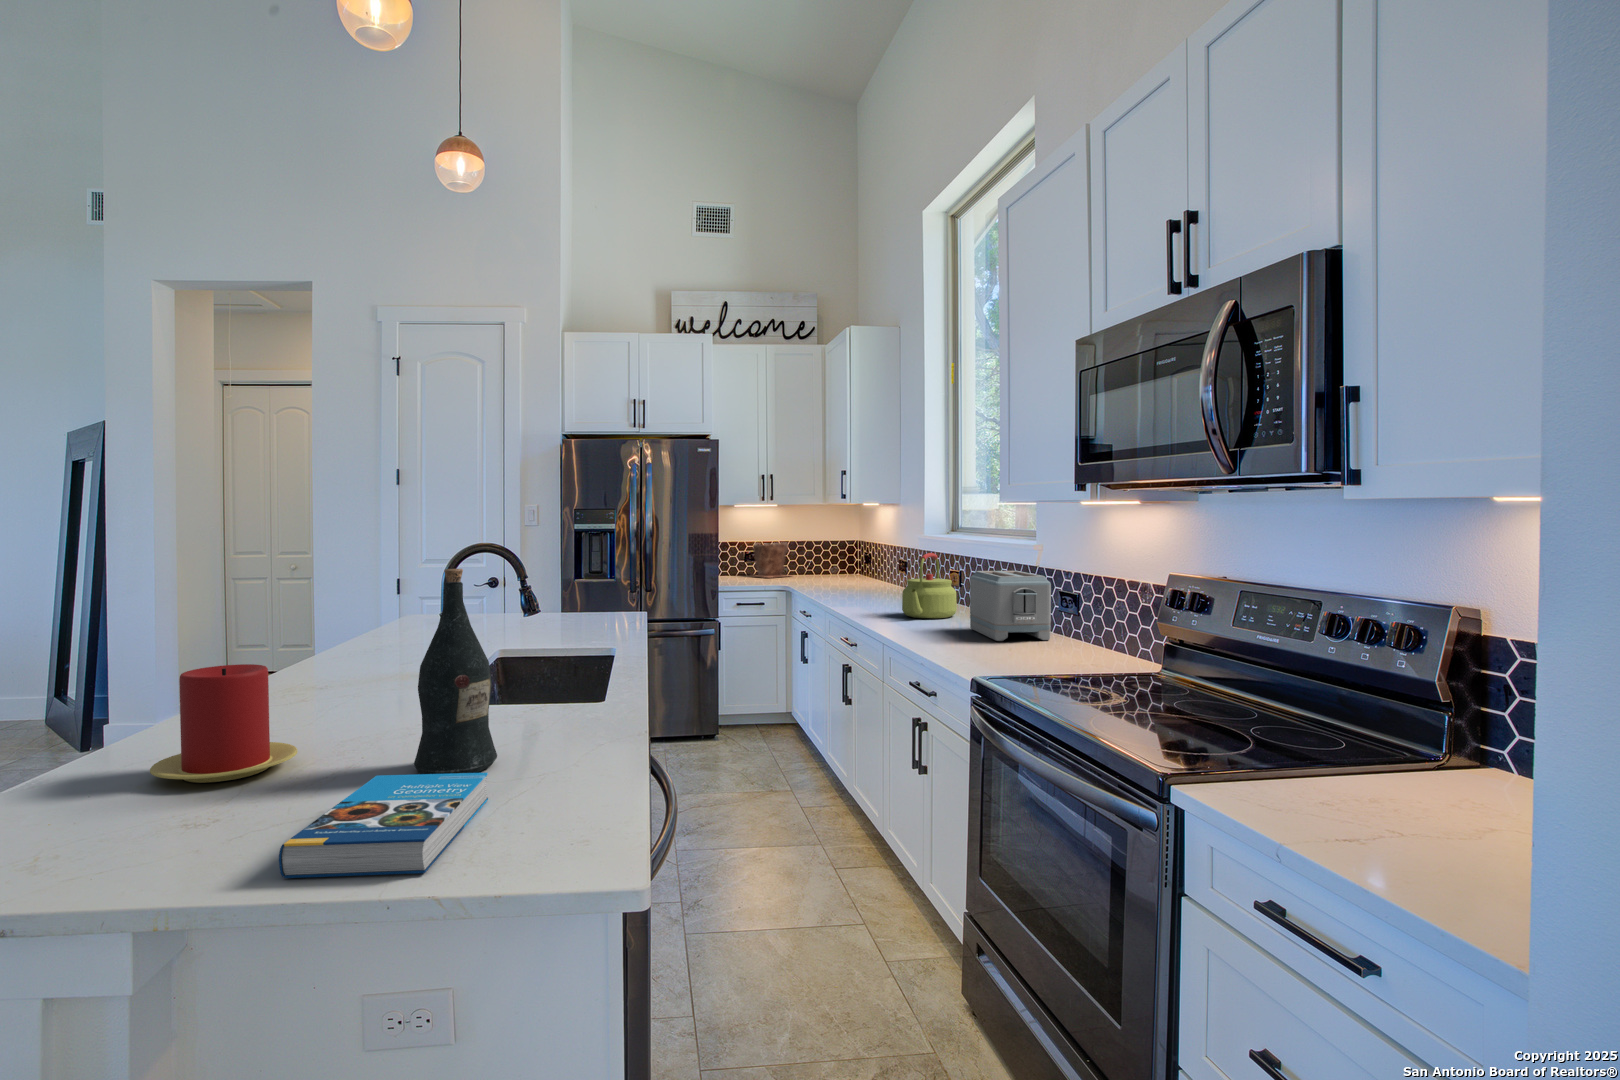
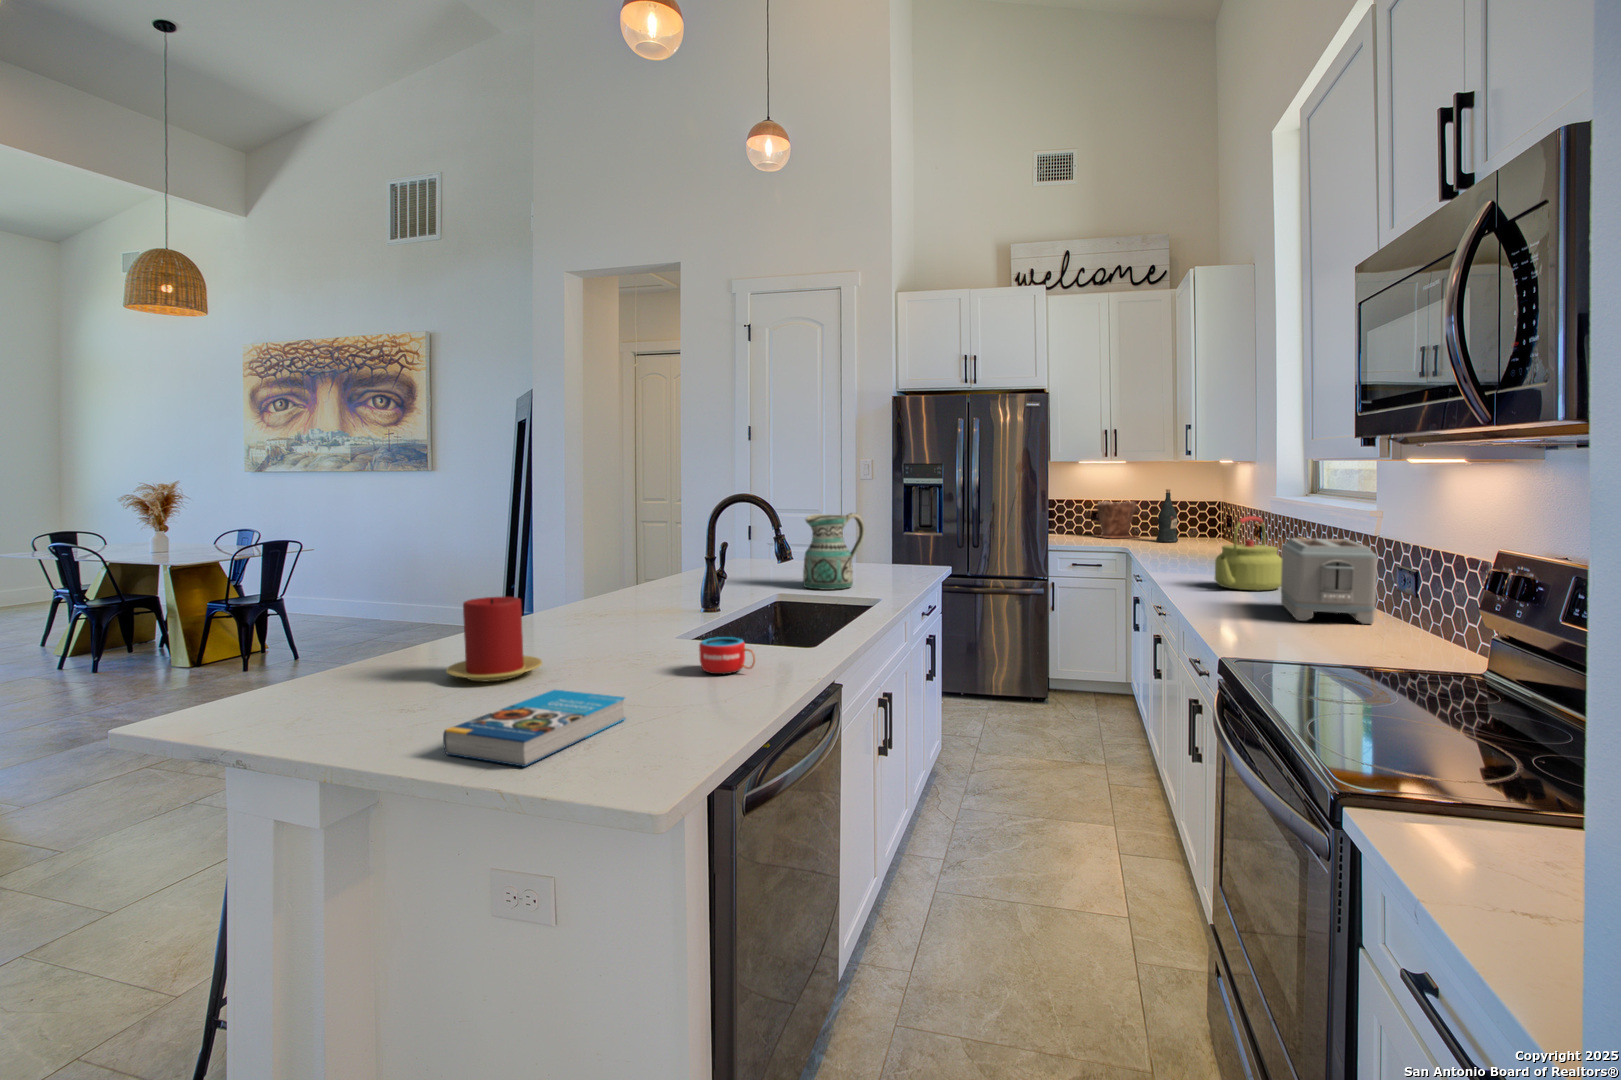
ceramic pitcher: none [521,553,587,639] -> present [803,513,865,590]
wine bottle: present [414,569,497,774] -> present [1156,489,1178,543]
mug: none [512,694,583,738] -> present [699,637,755,674]

